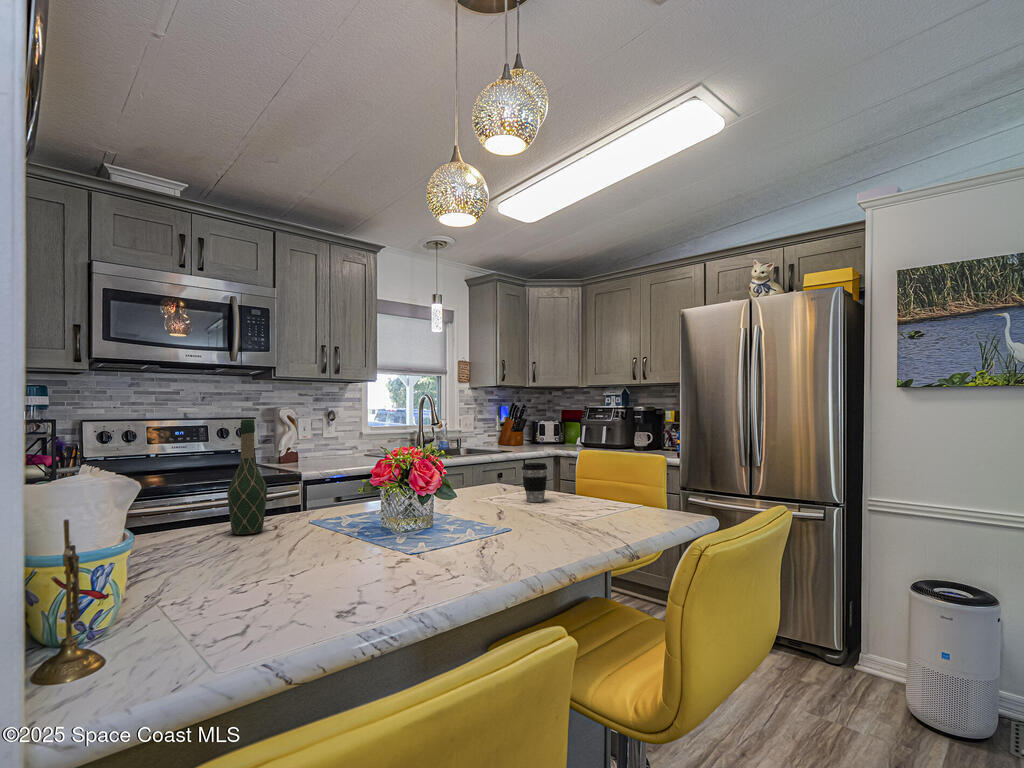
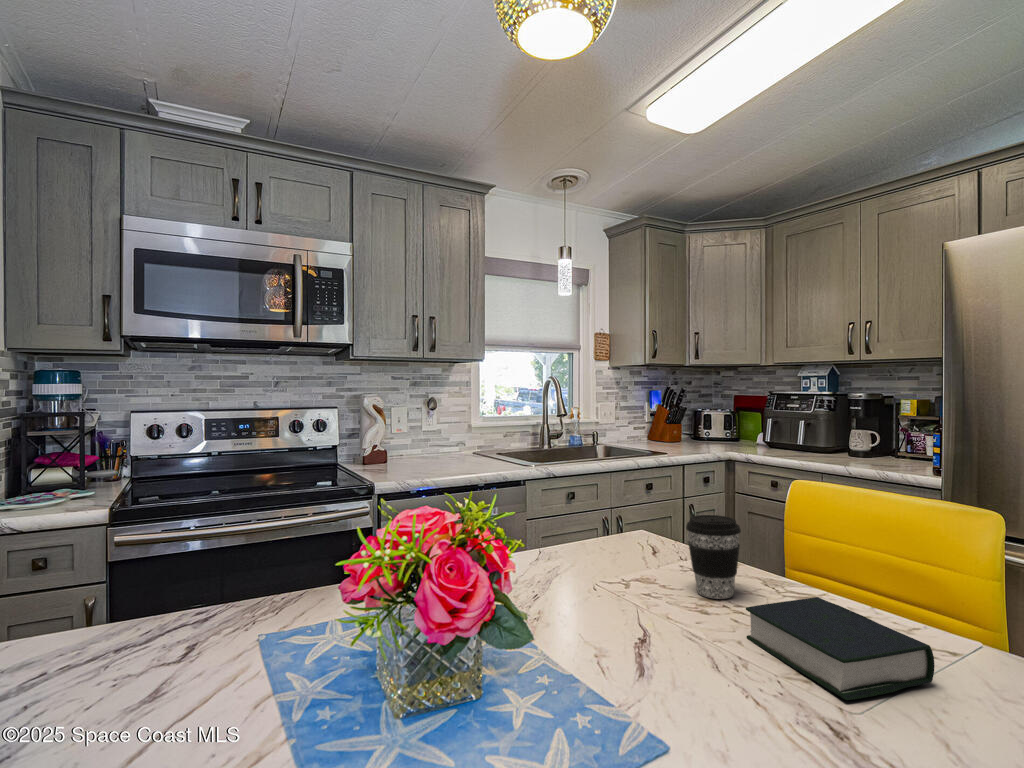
wine bottle: present [227,419,267,534] -> none [79,438,166,673]
book: none [547,493,615,519] -> present [746,597,935,700]

